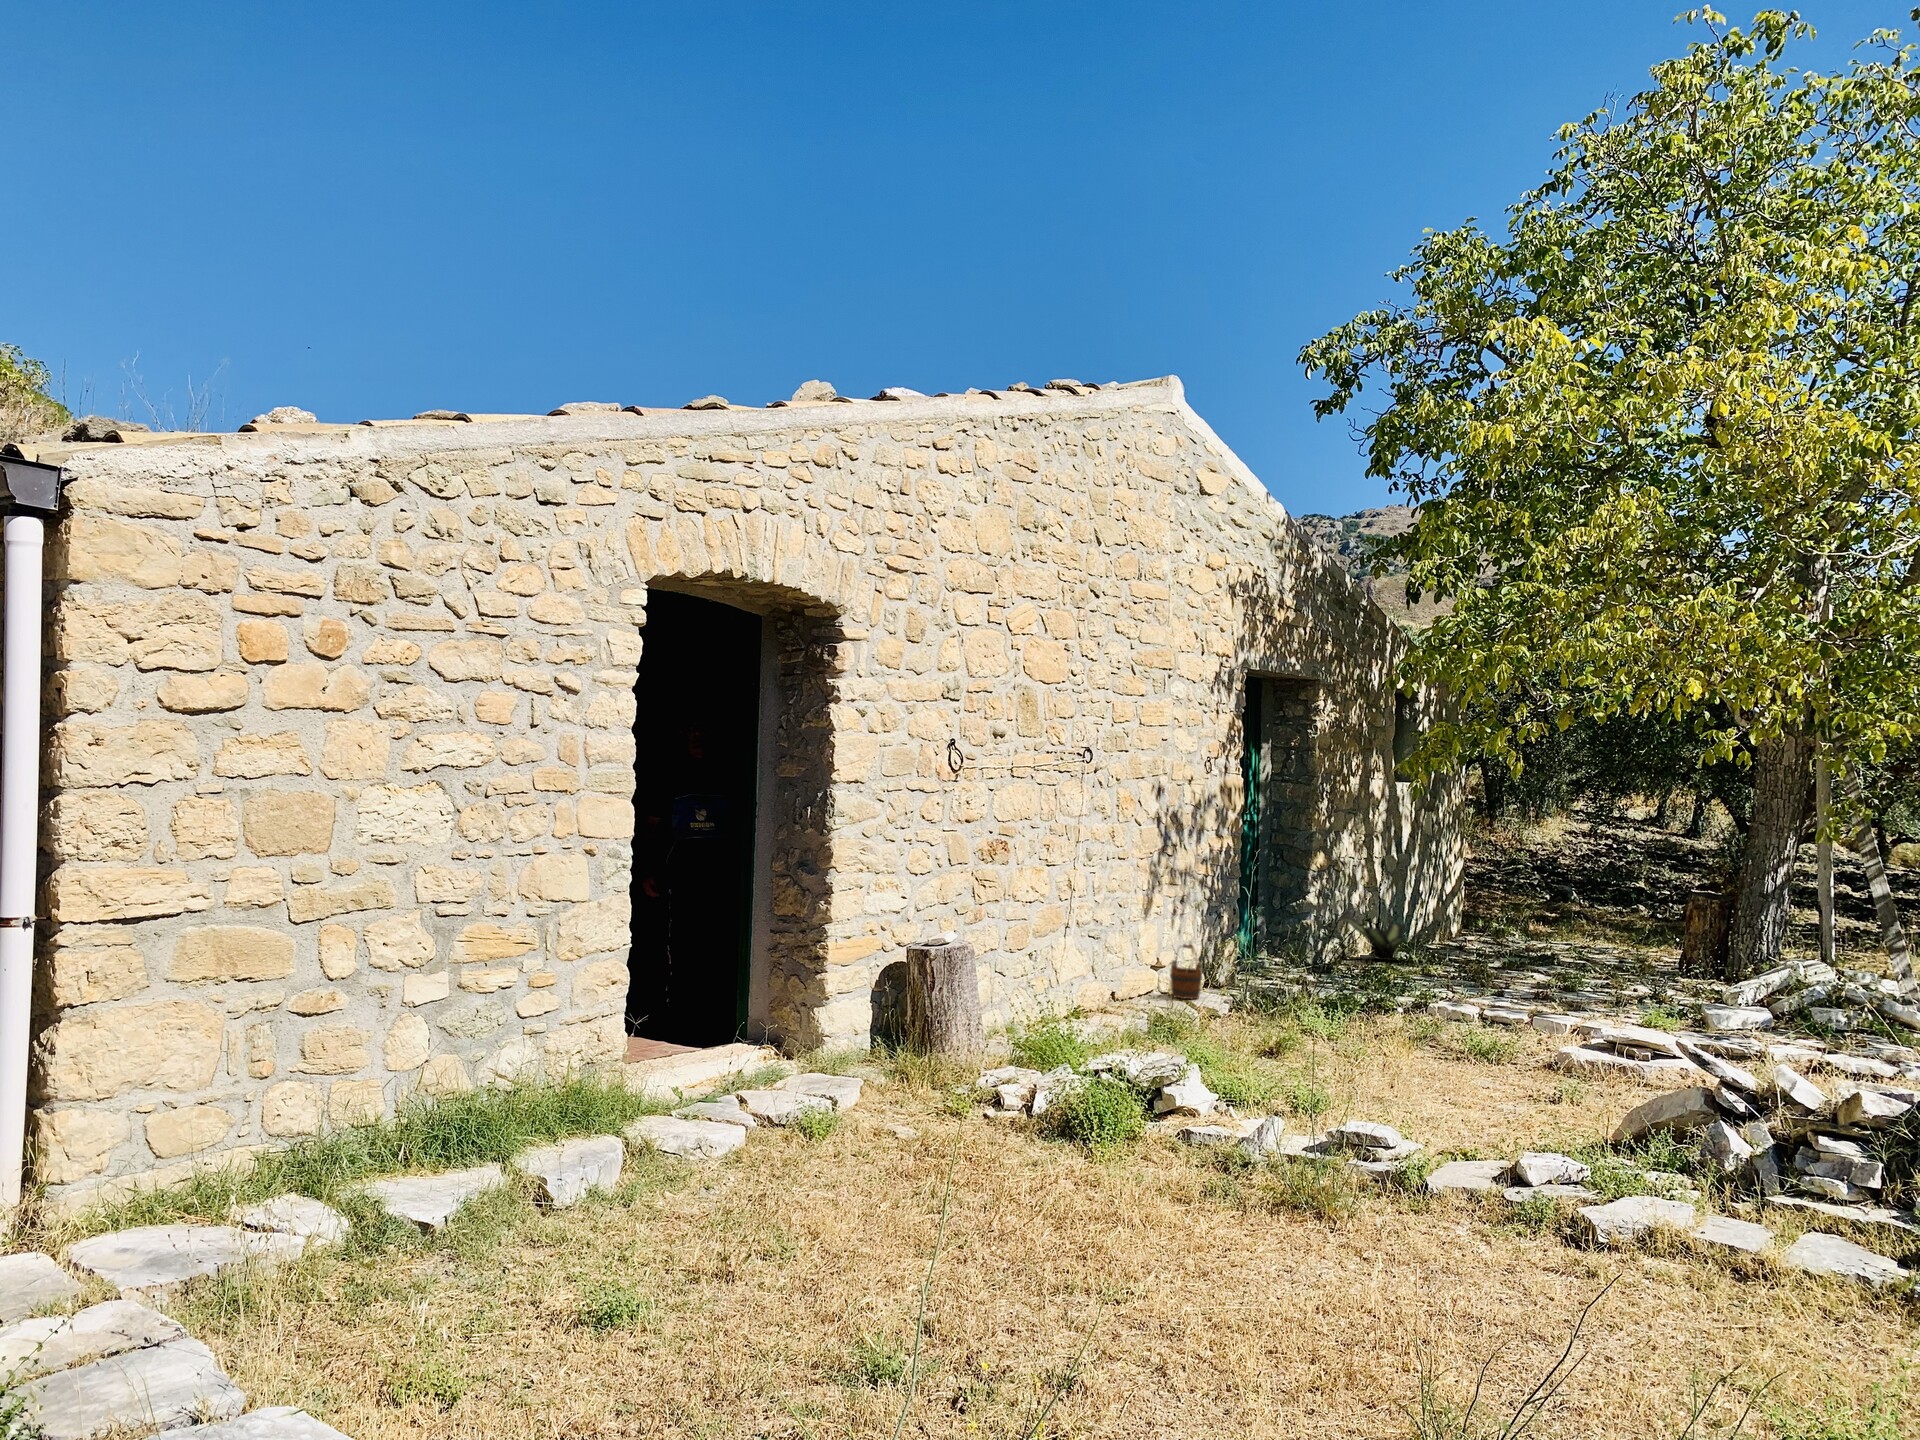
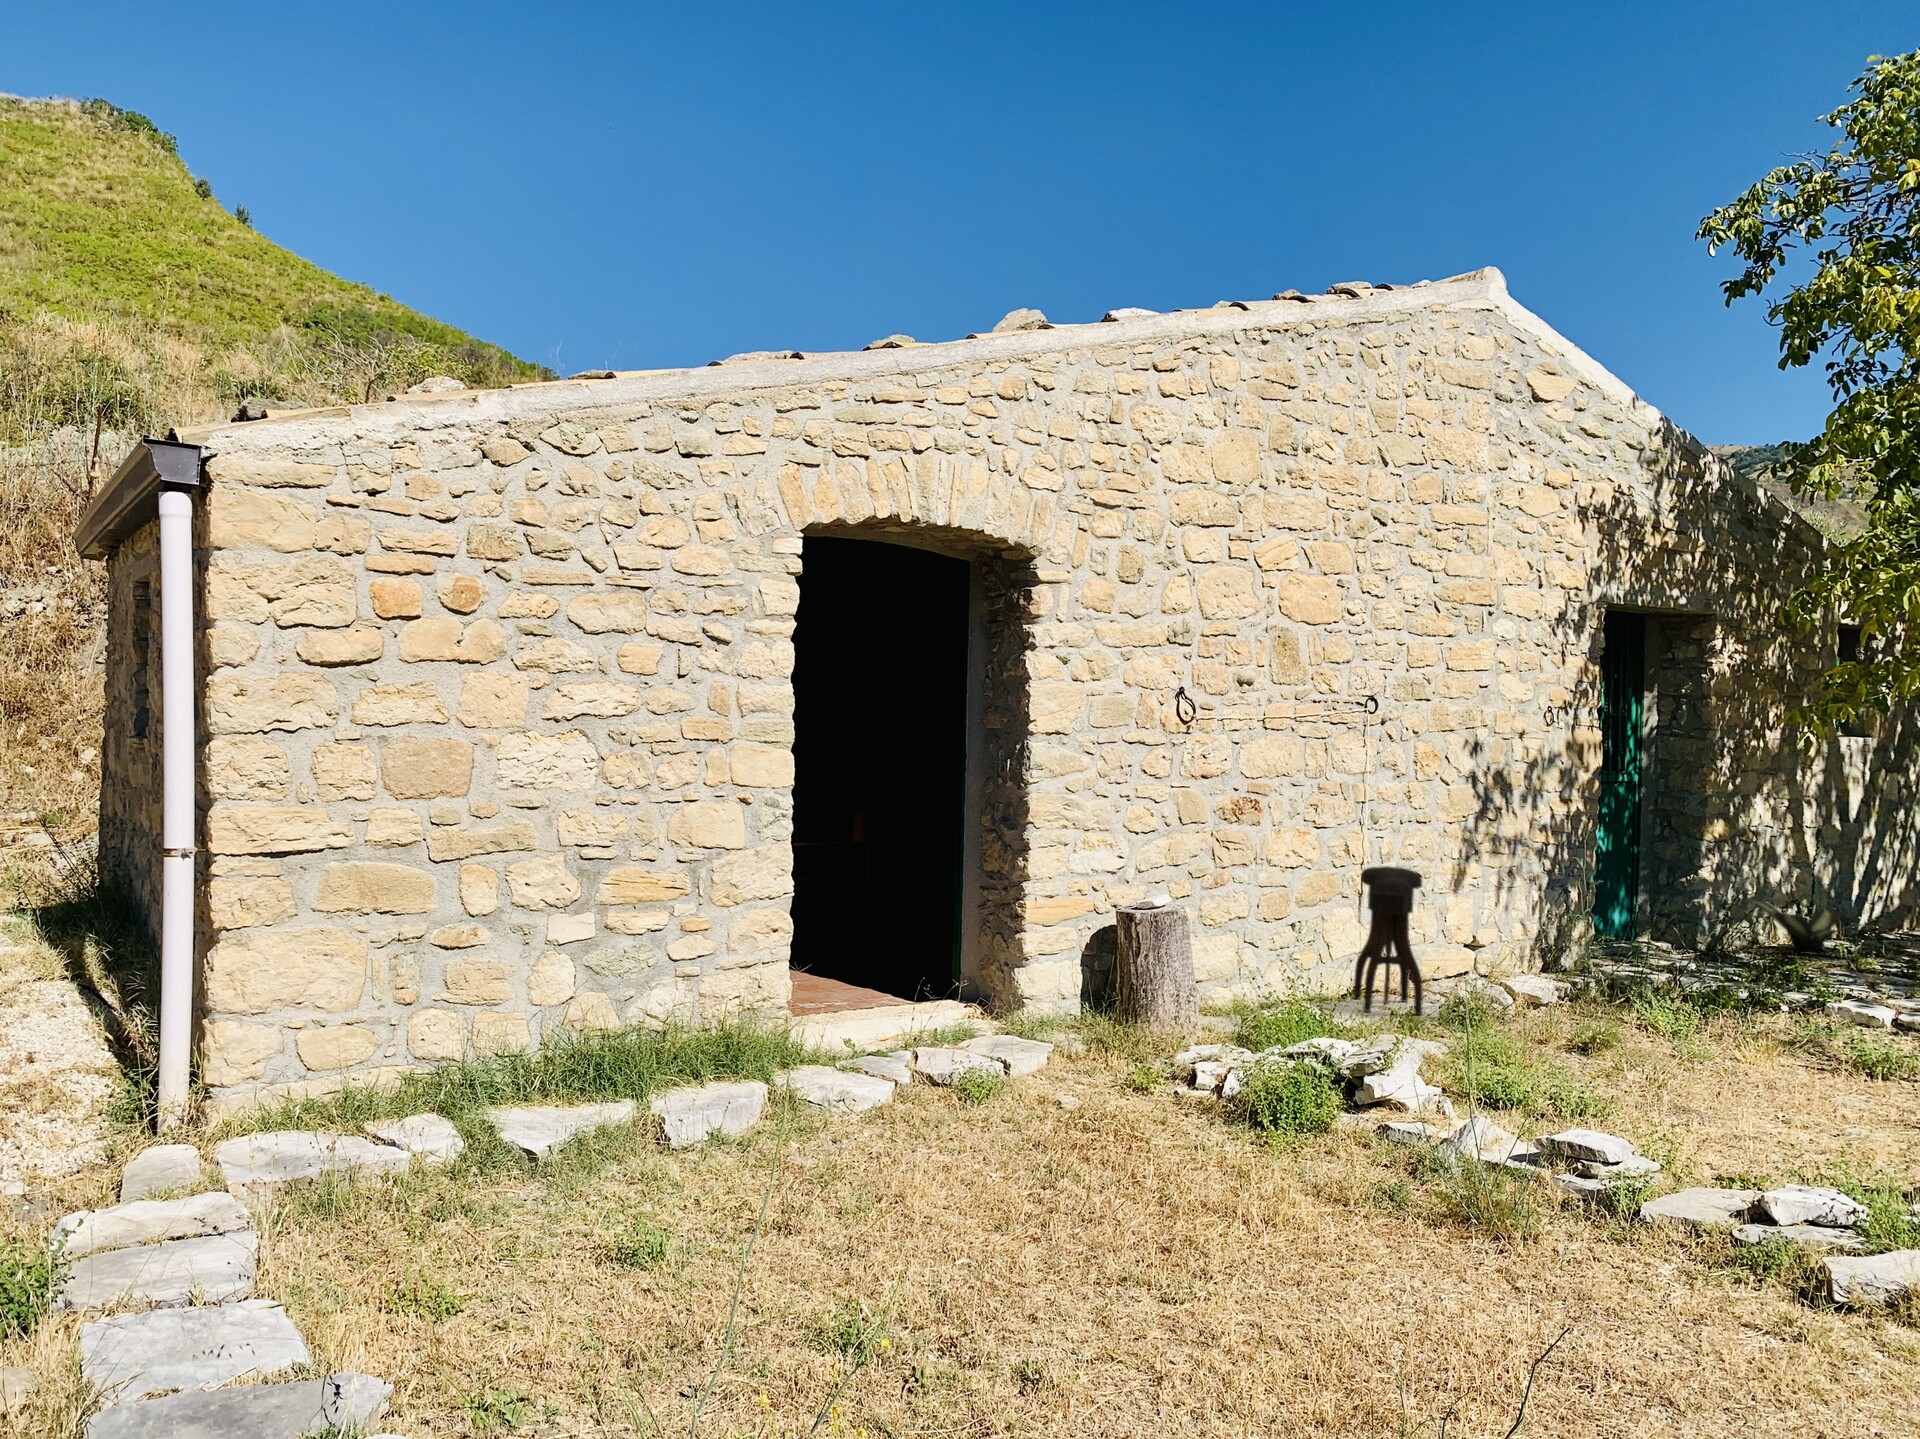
stool: none [1076,898,1137,1028] -> present [1354,866,1423,1015]
wooden bucket: present [1170,944,1202,999] -> none [1487,922,1528,986]

